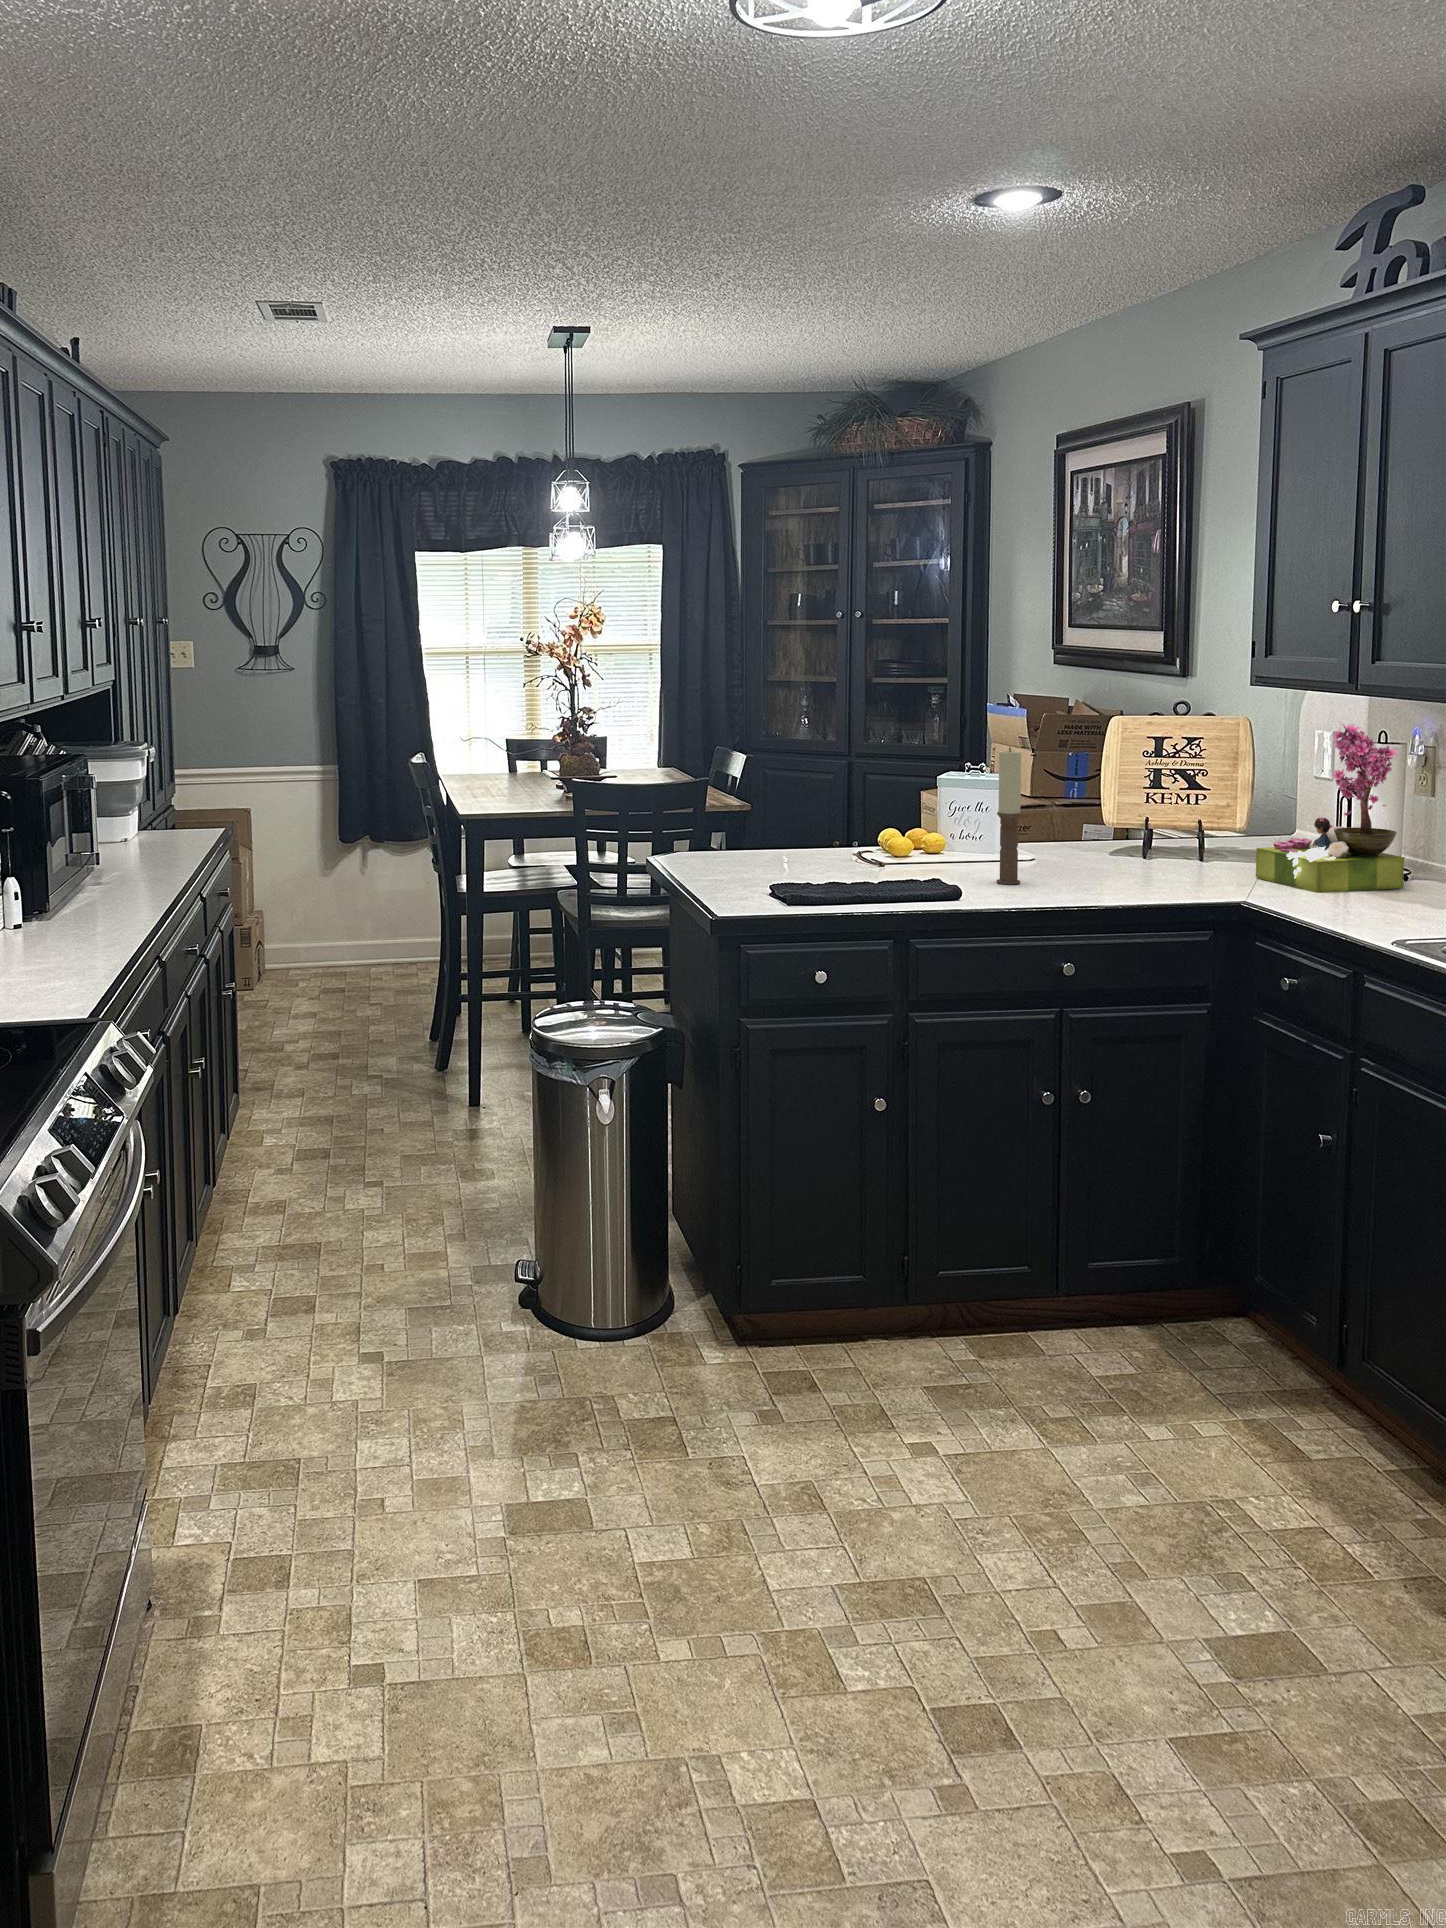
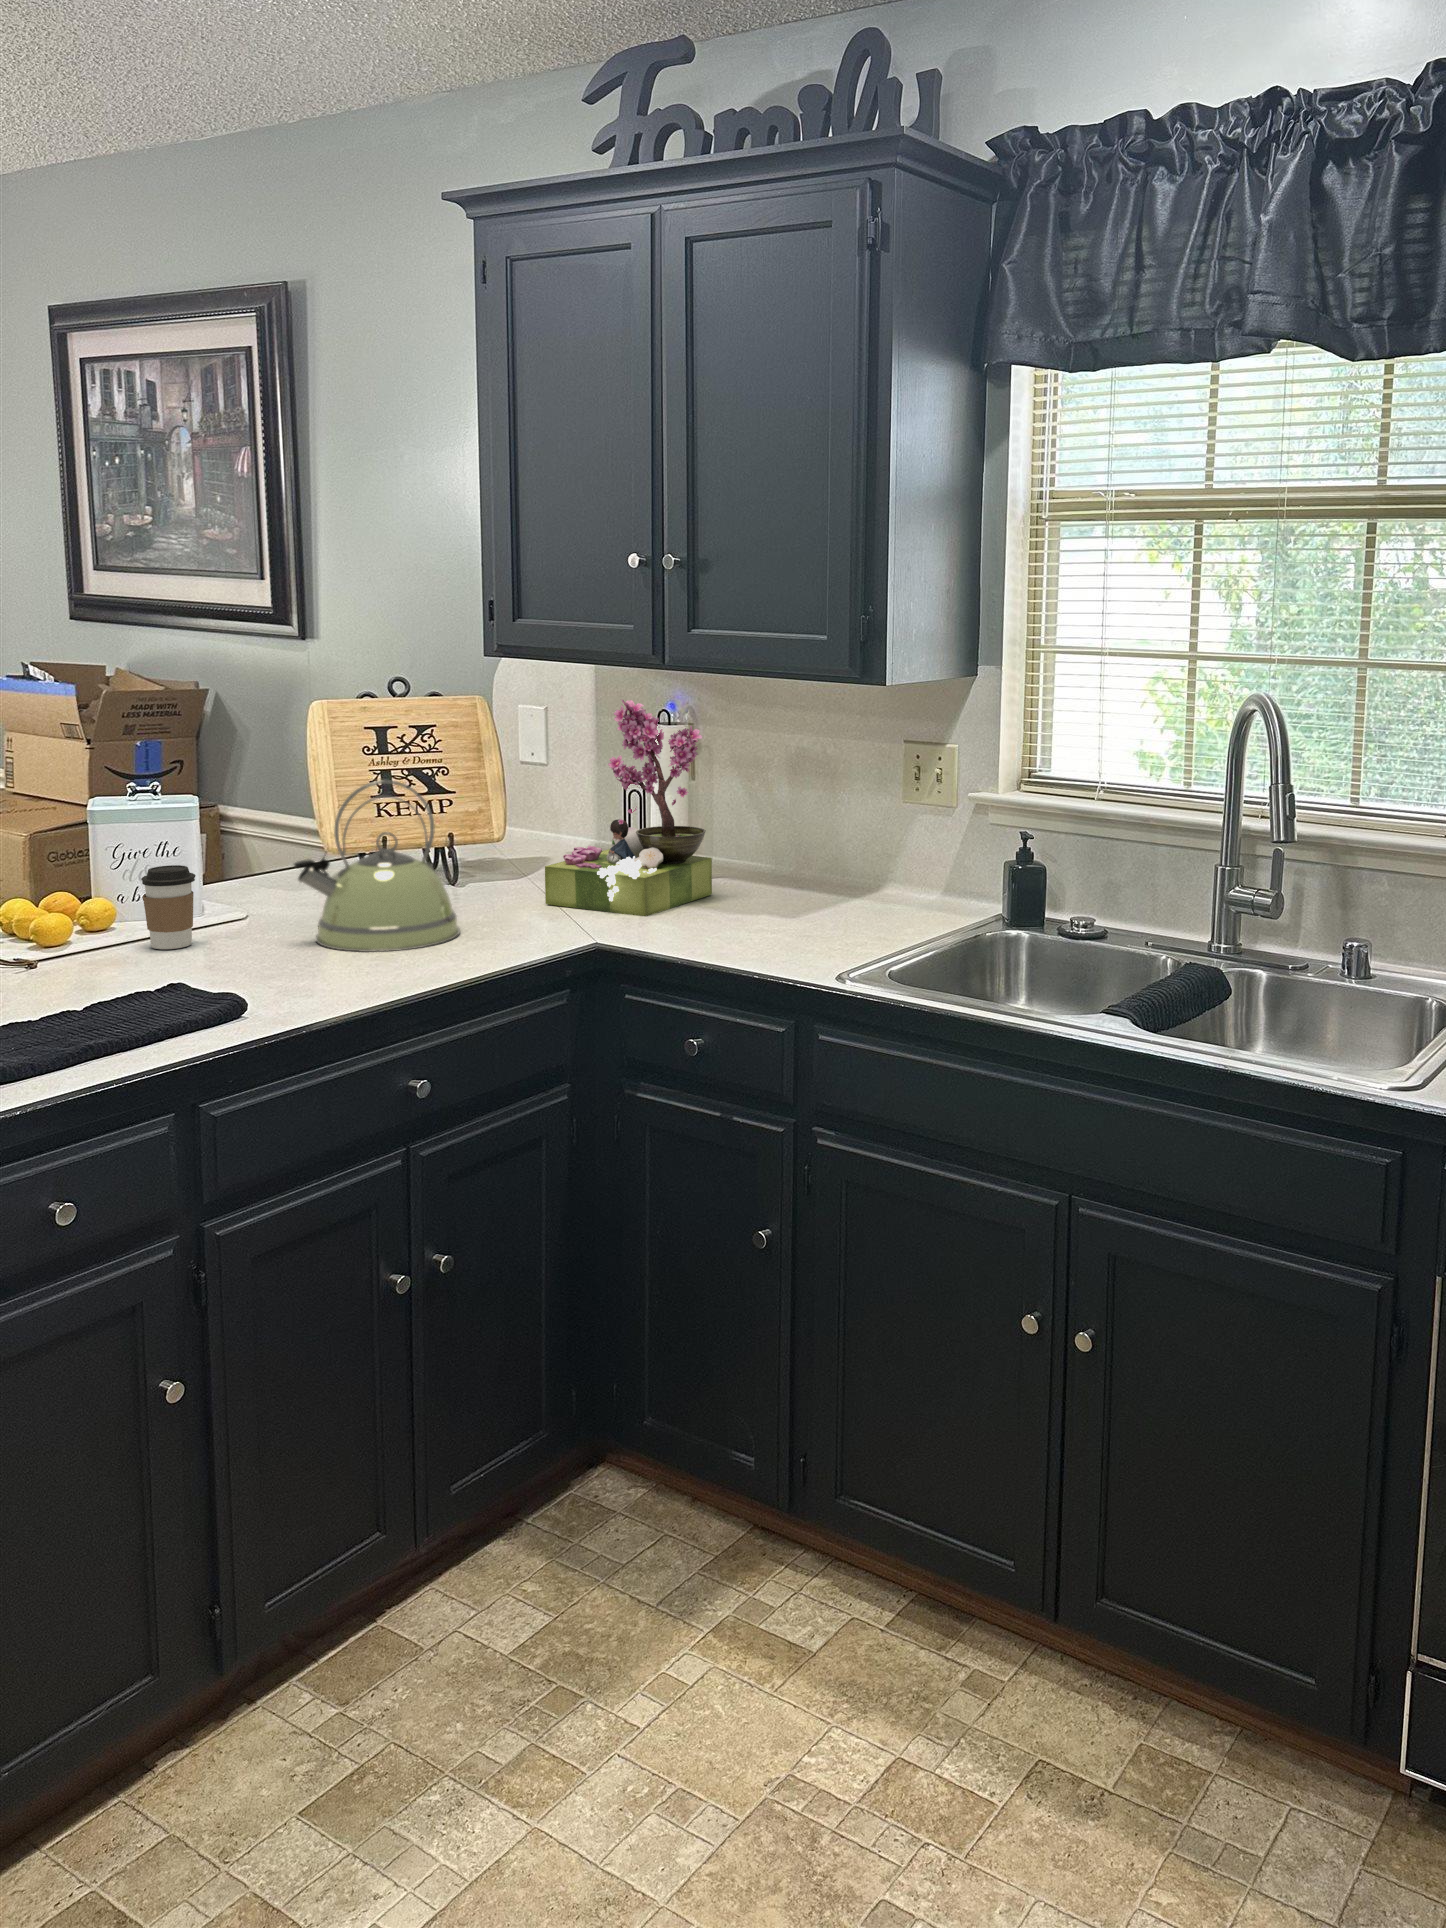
candle: present [997,748,1022,884] -> none [239,763,283,972]
kettle: none [1048,768,1164,887] -> present [294,780,460,952]
coffee cup: none [960,815,994,869] -> present [141,865,196,949]

